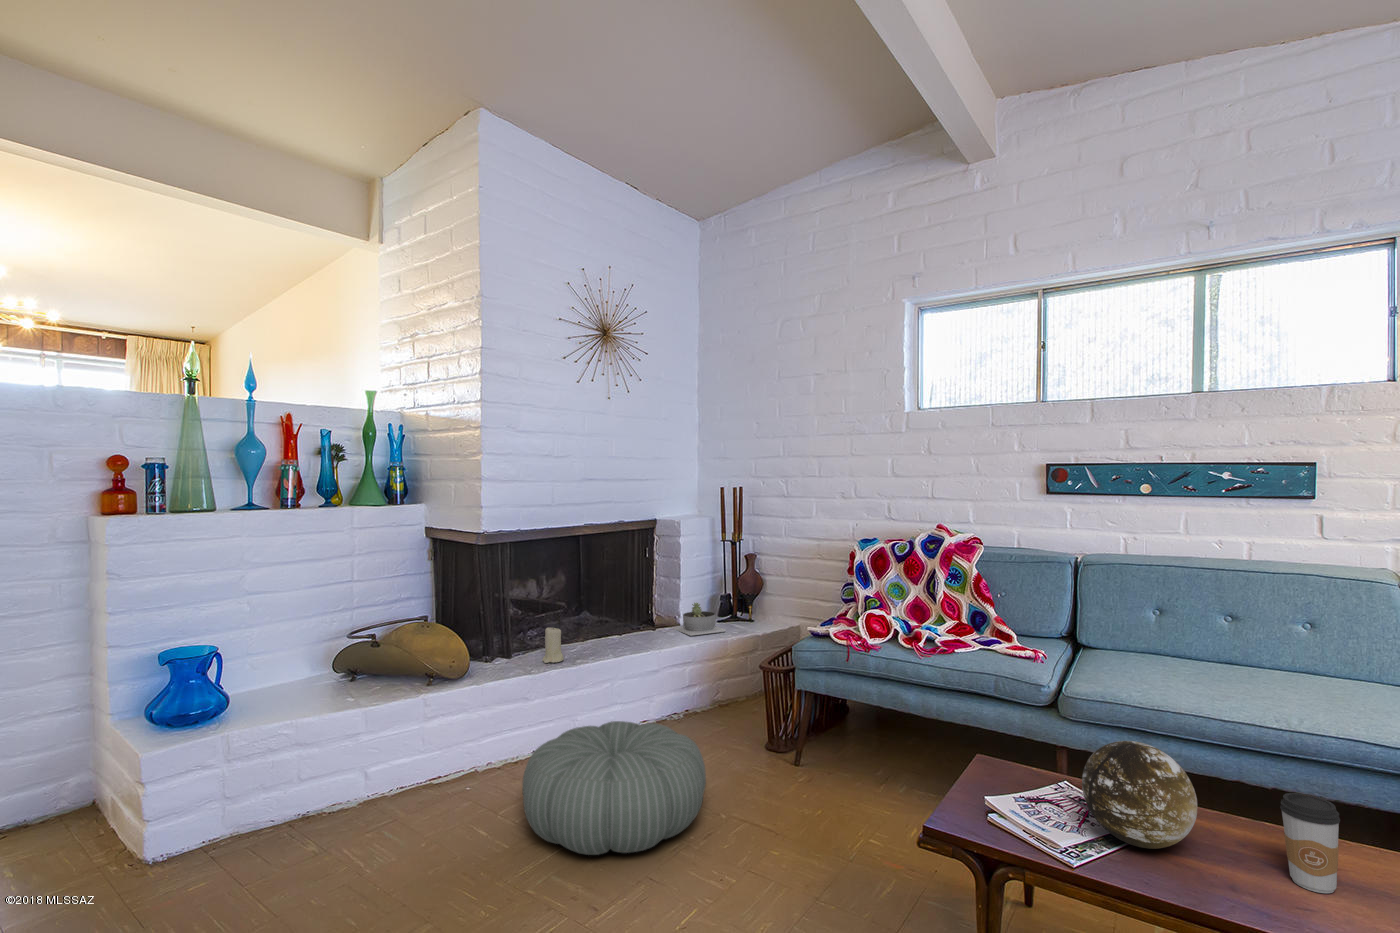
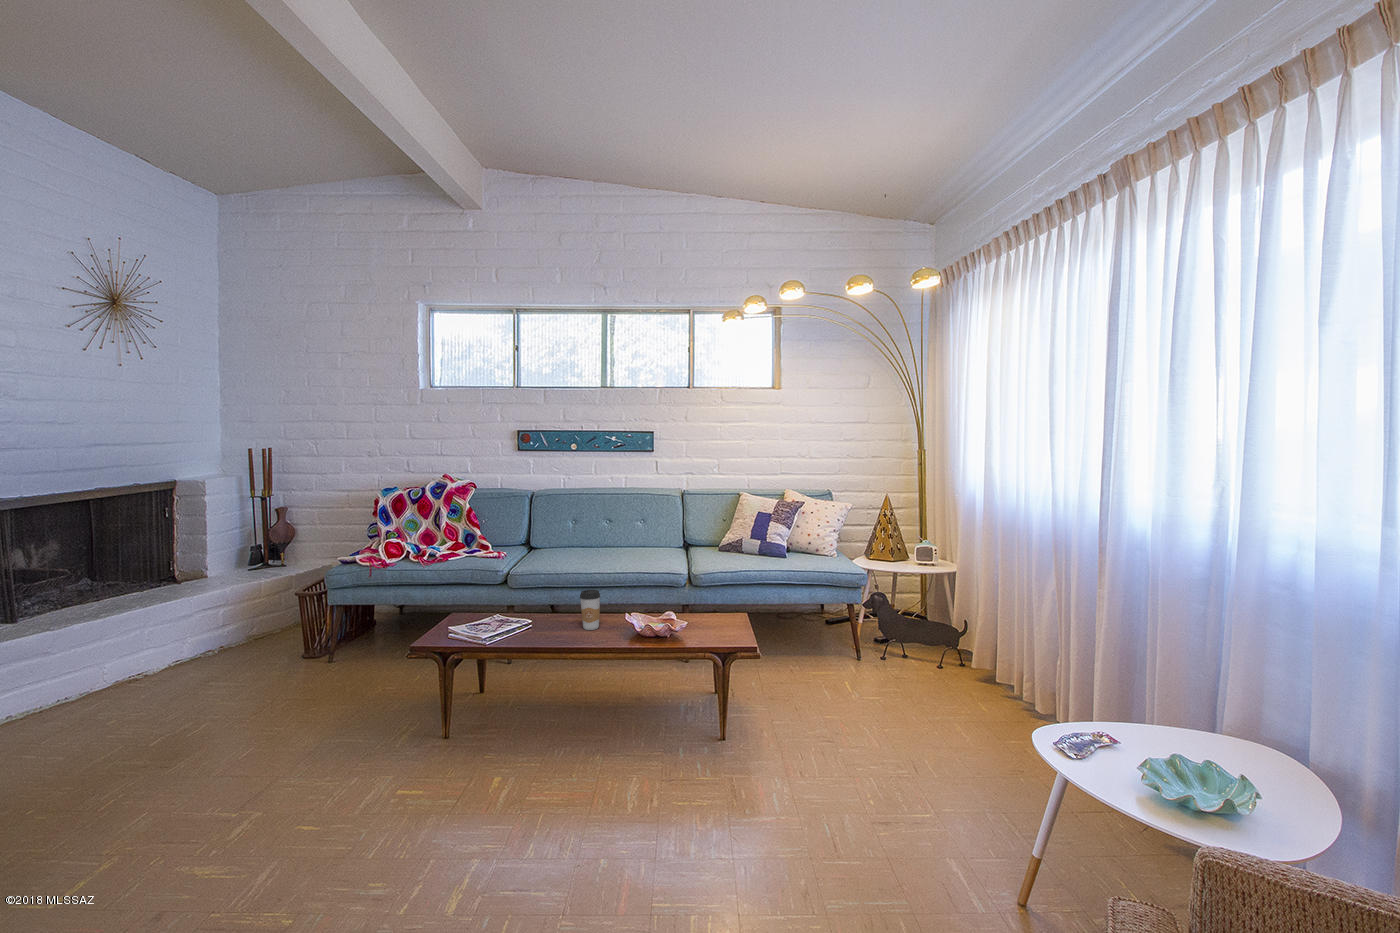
succulent planter: present [674,603,726,636] -> none [202,553,259,582]
candle: present [542,627,564,663] -> none [54,585,82,620]
pouf: present [522,721,706,855] -> none [64,645,252,744]
decorative orb: present [1082,741,1197,849] -> none [498,580,548,630]

